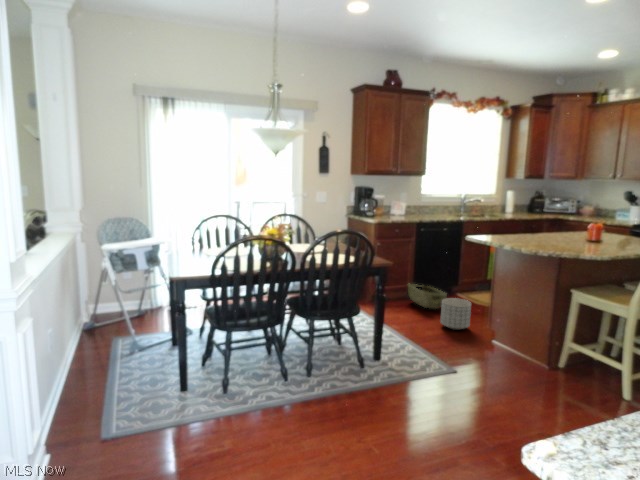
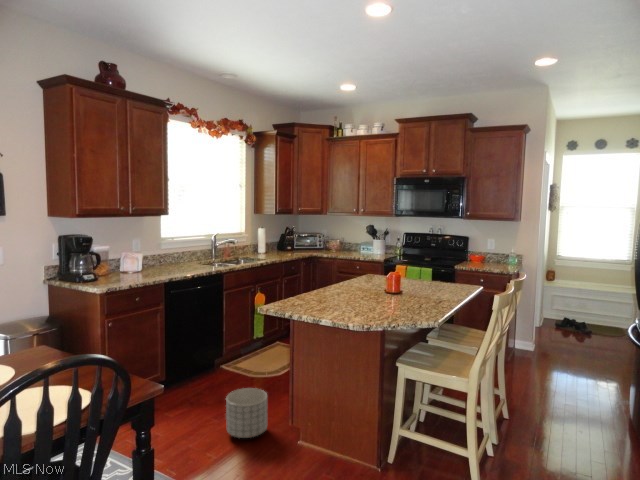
woven basket: present [408,284,447,309] -> none [161,370,222,408]

